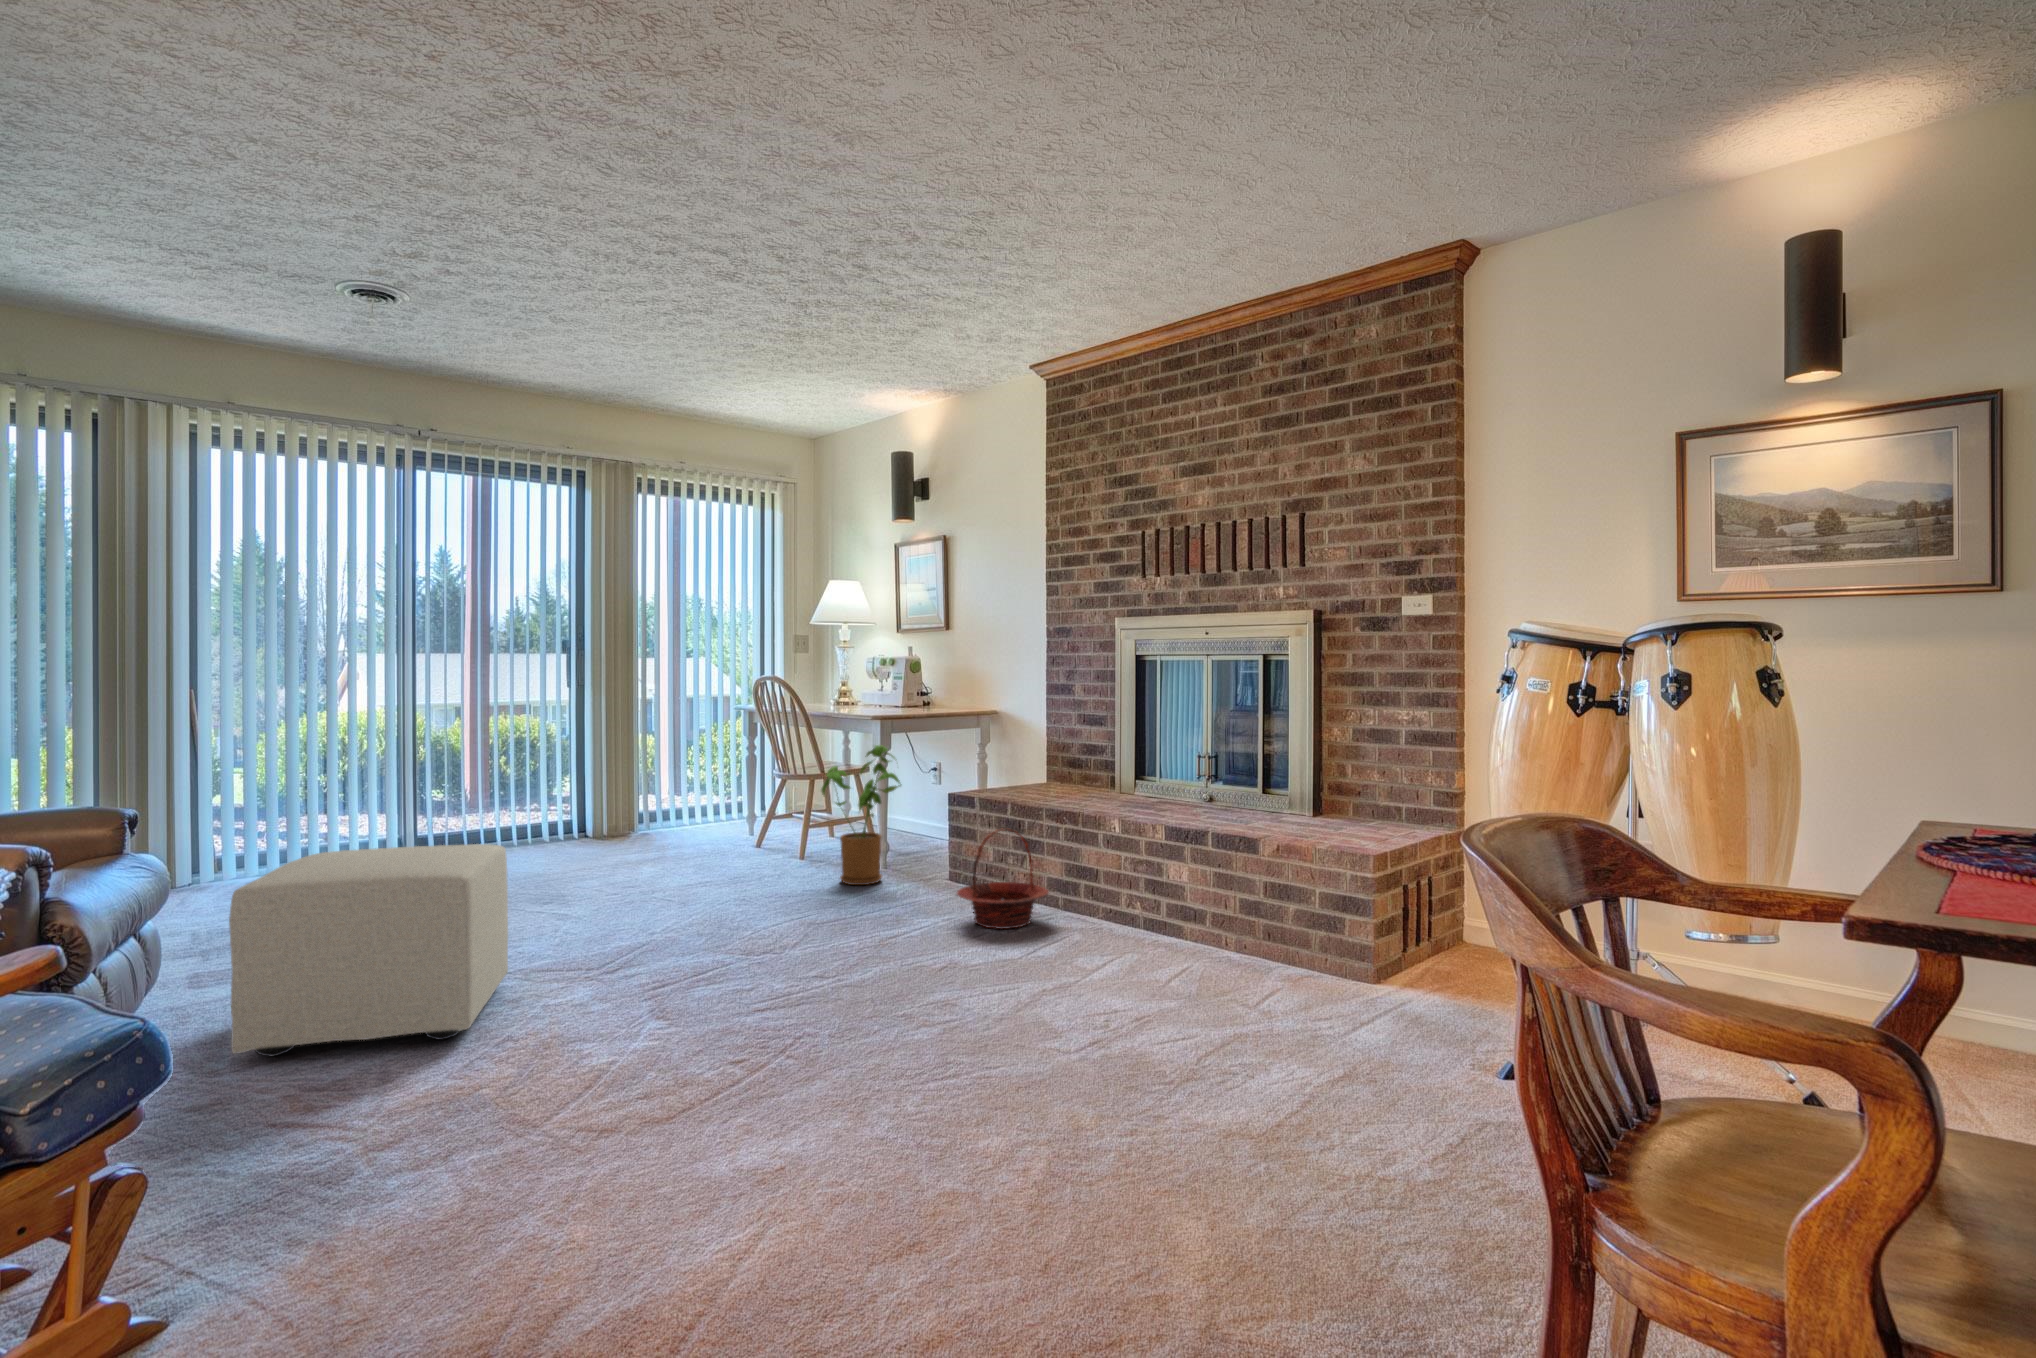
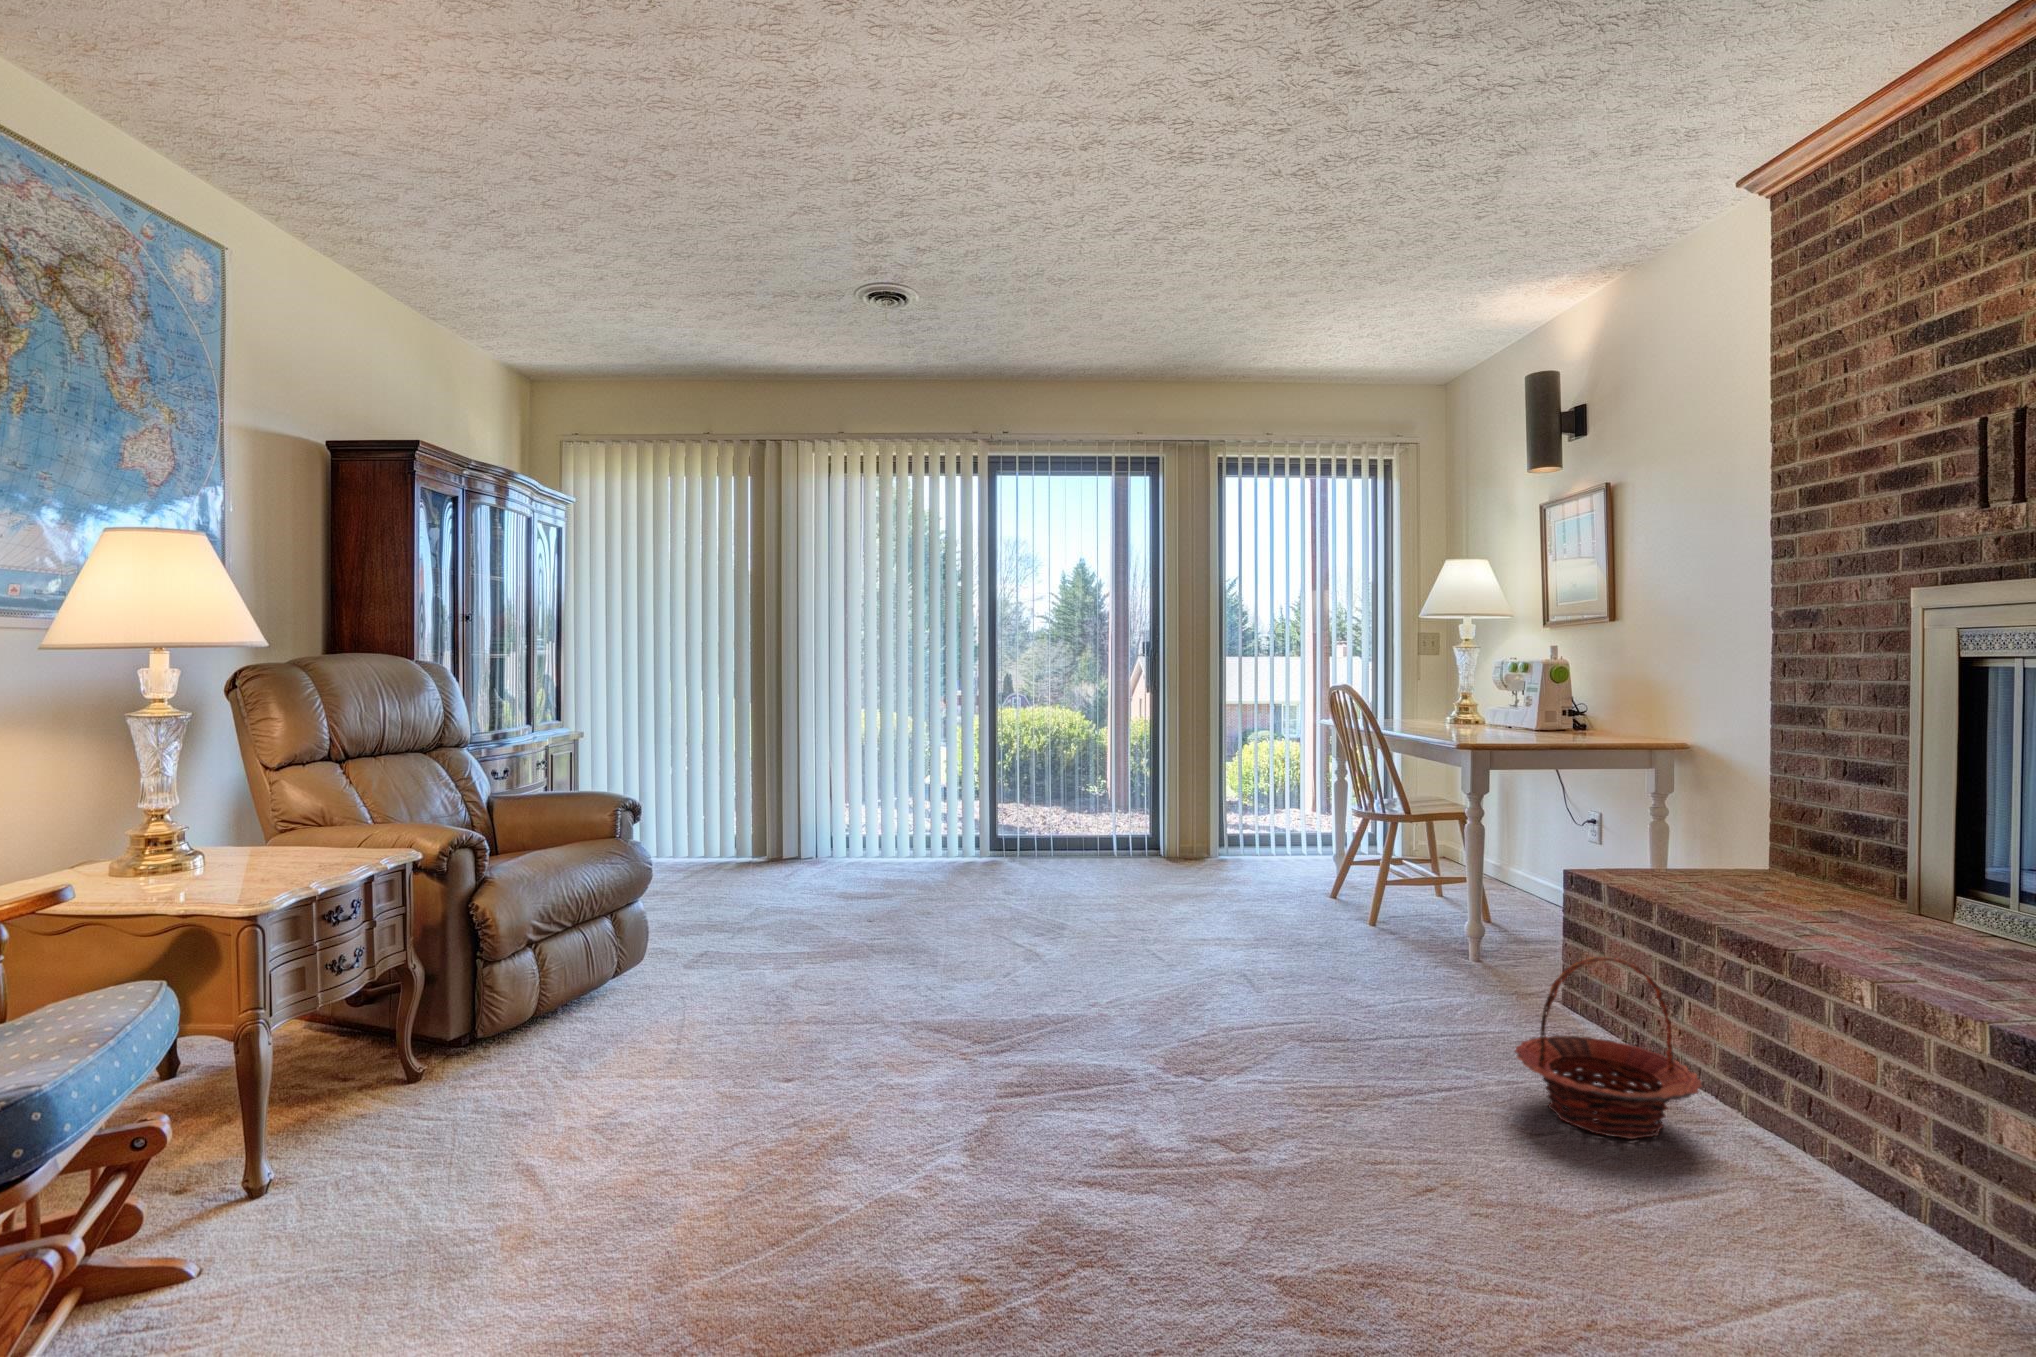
house plant: present [821,745,901,885] -> none [1365,787,1480,985]
ottoman: present [229,844,508,1056] -> none [620,865,907,1102]

